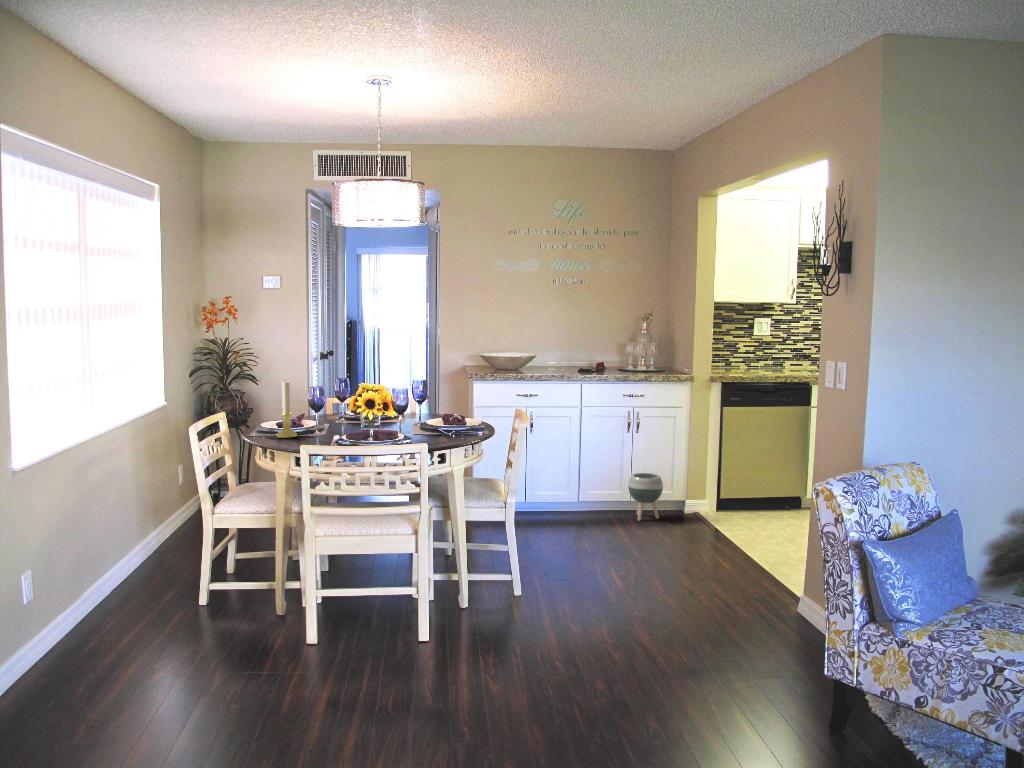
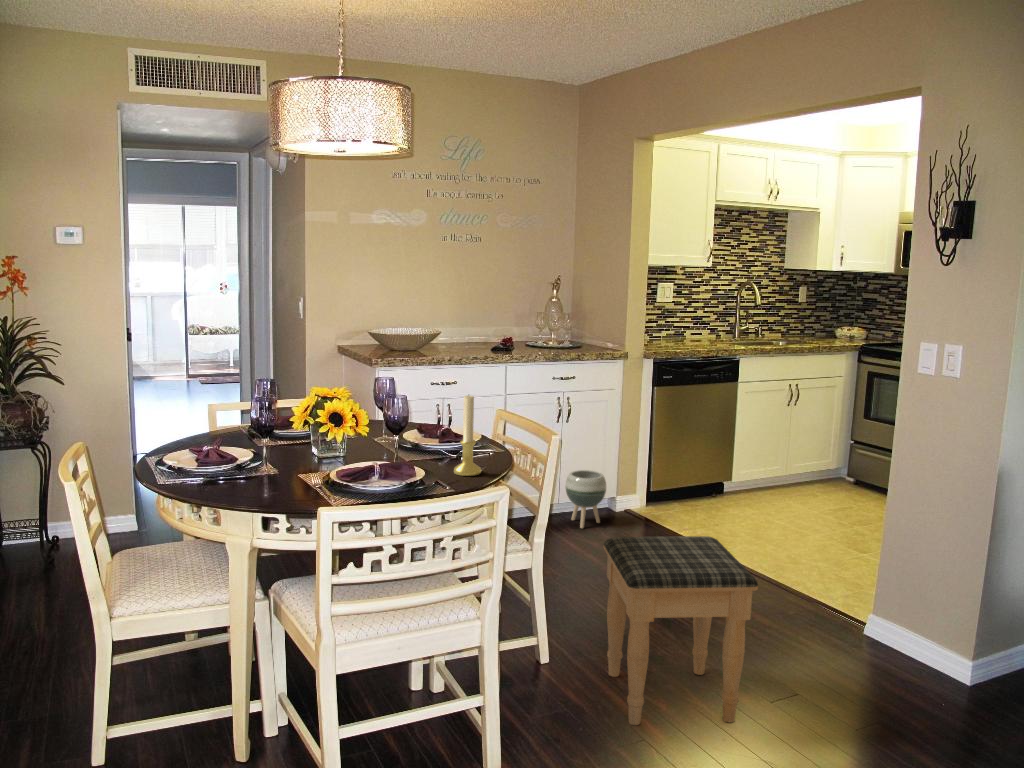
candle holder: present [277,381,297,438] -> present [454,395,481,476]
footstool: none [524,497,636,643] -> present [603,536,758,725]

